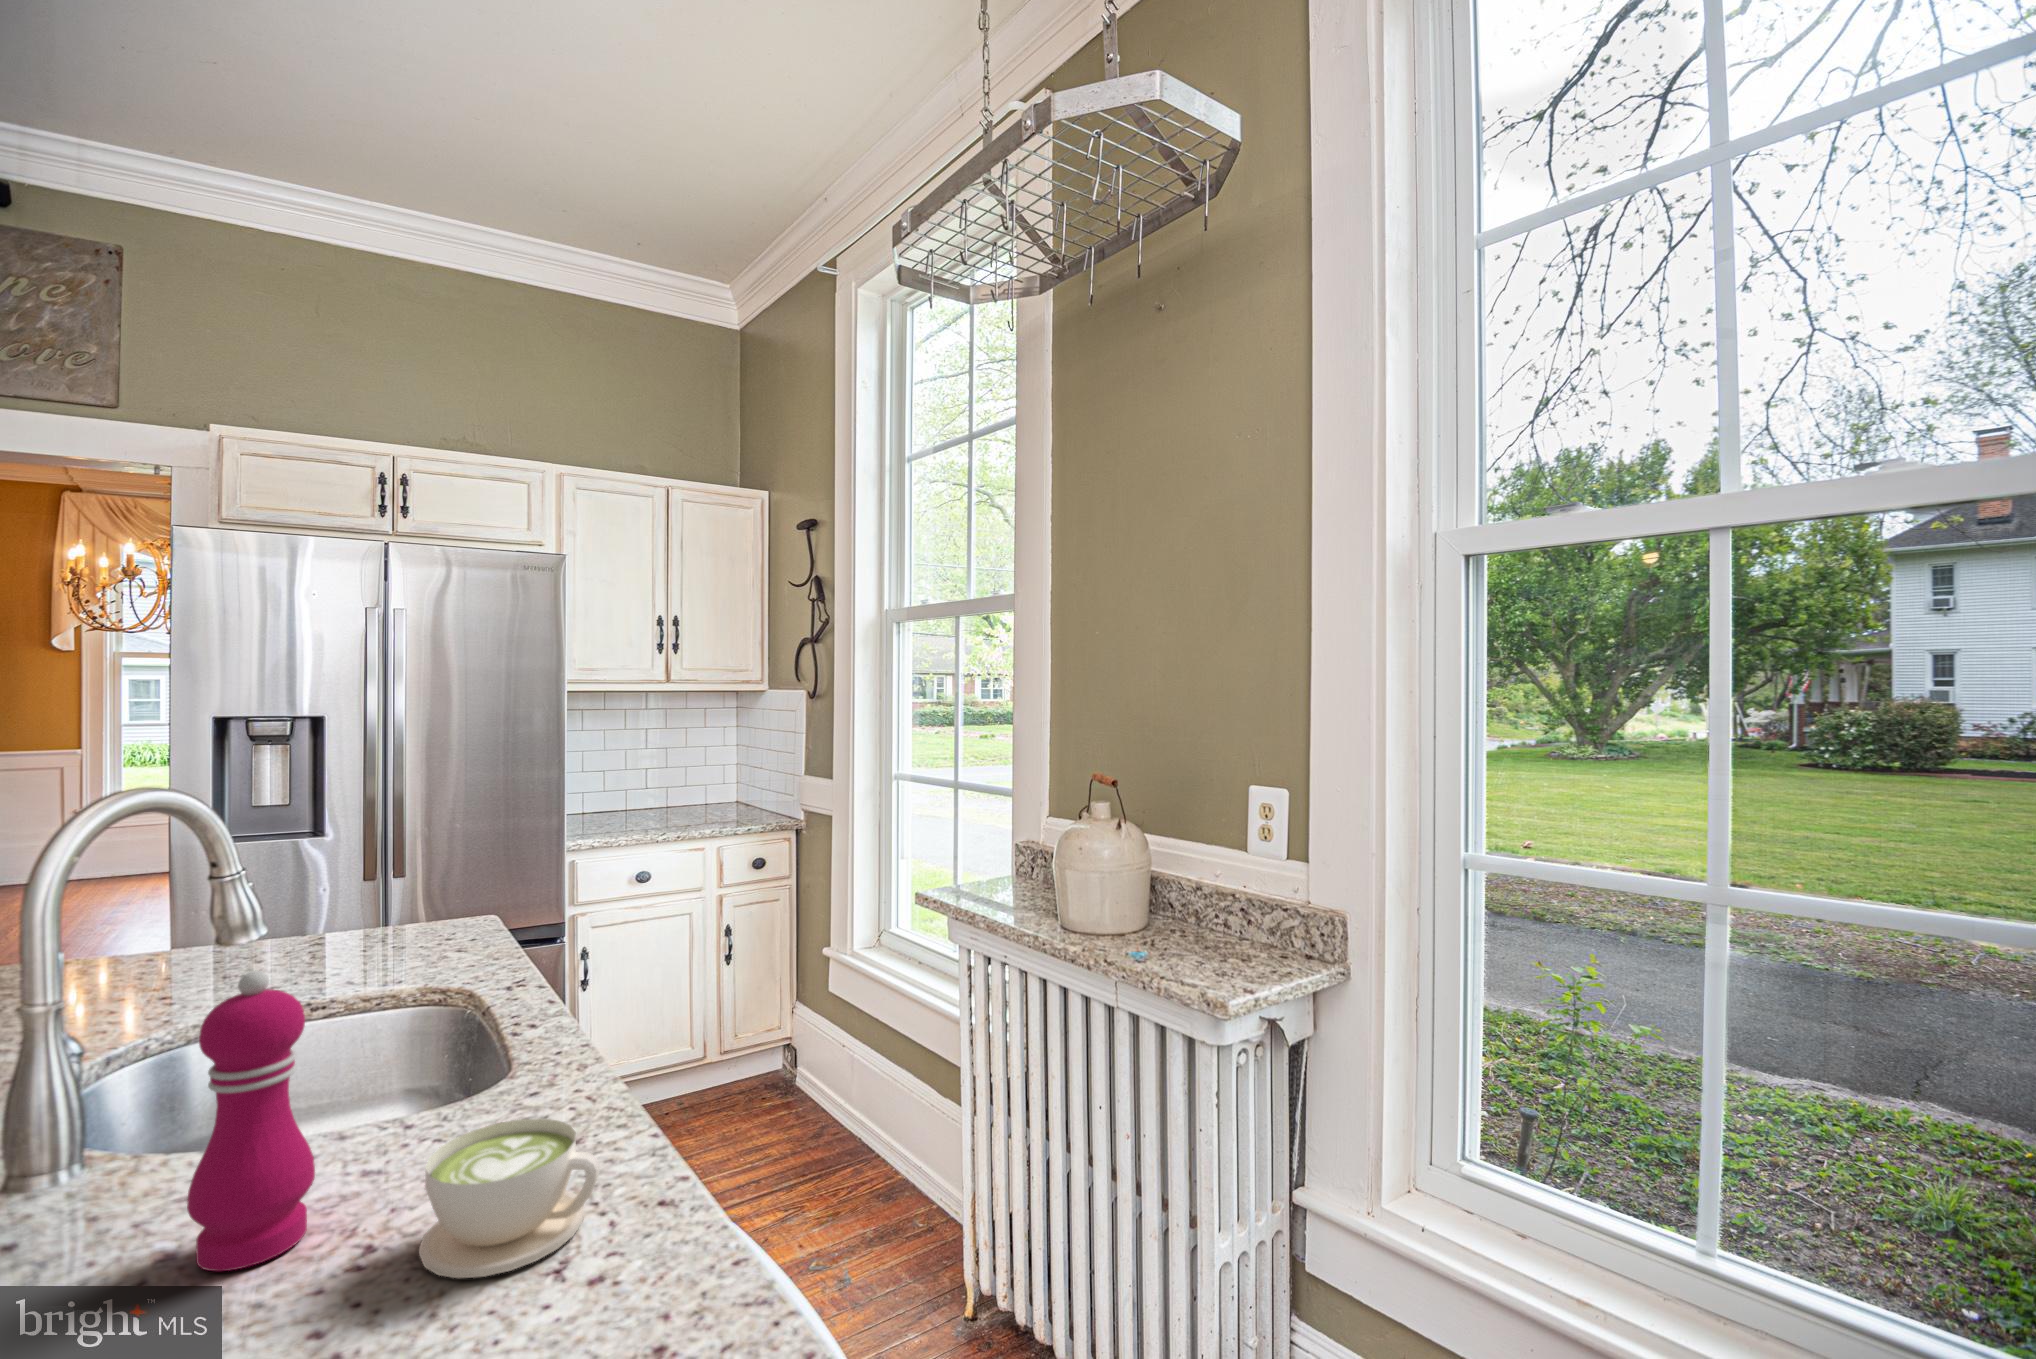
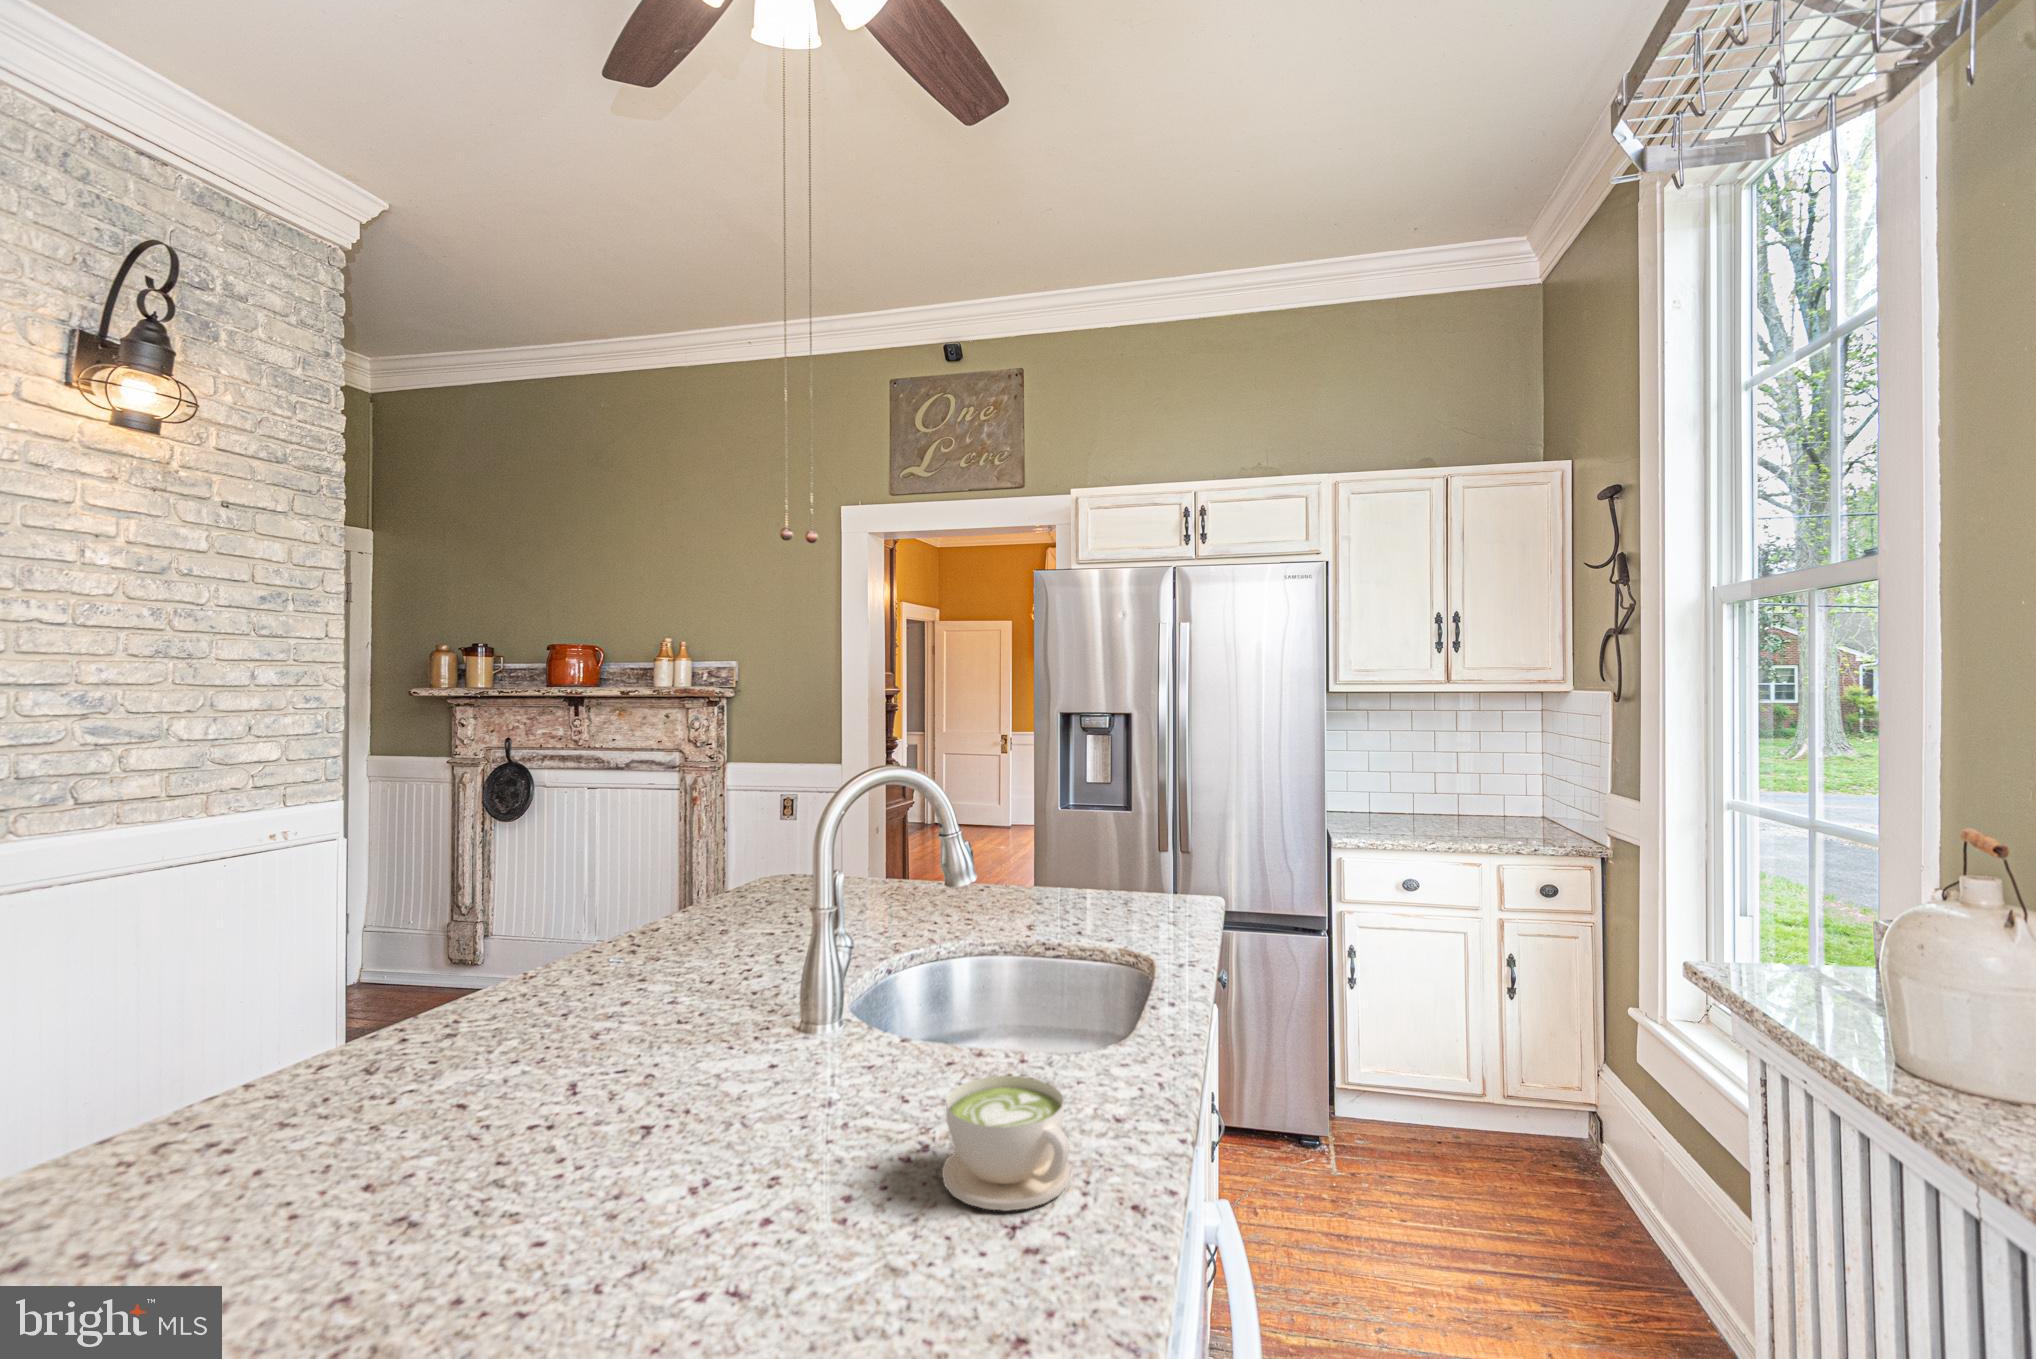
pepper mill: present [187,971,315,1271] -> none [843,902,919,1124]

